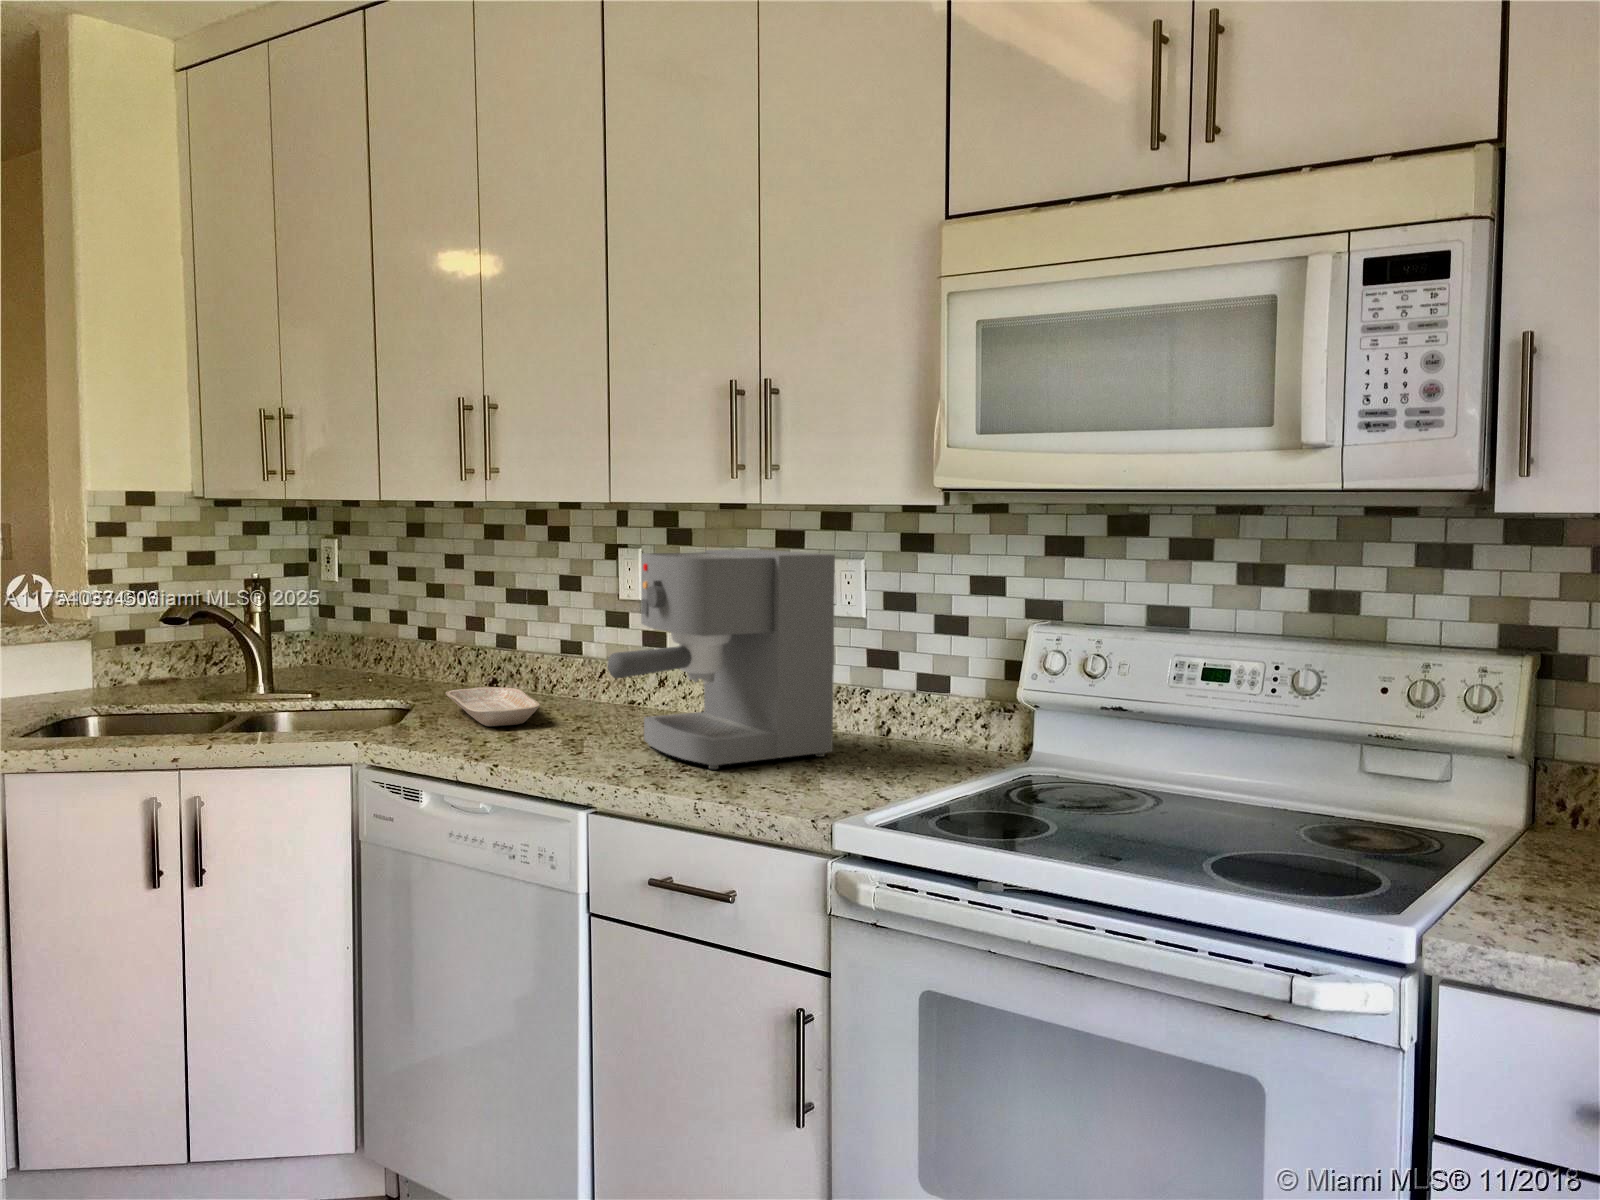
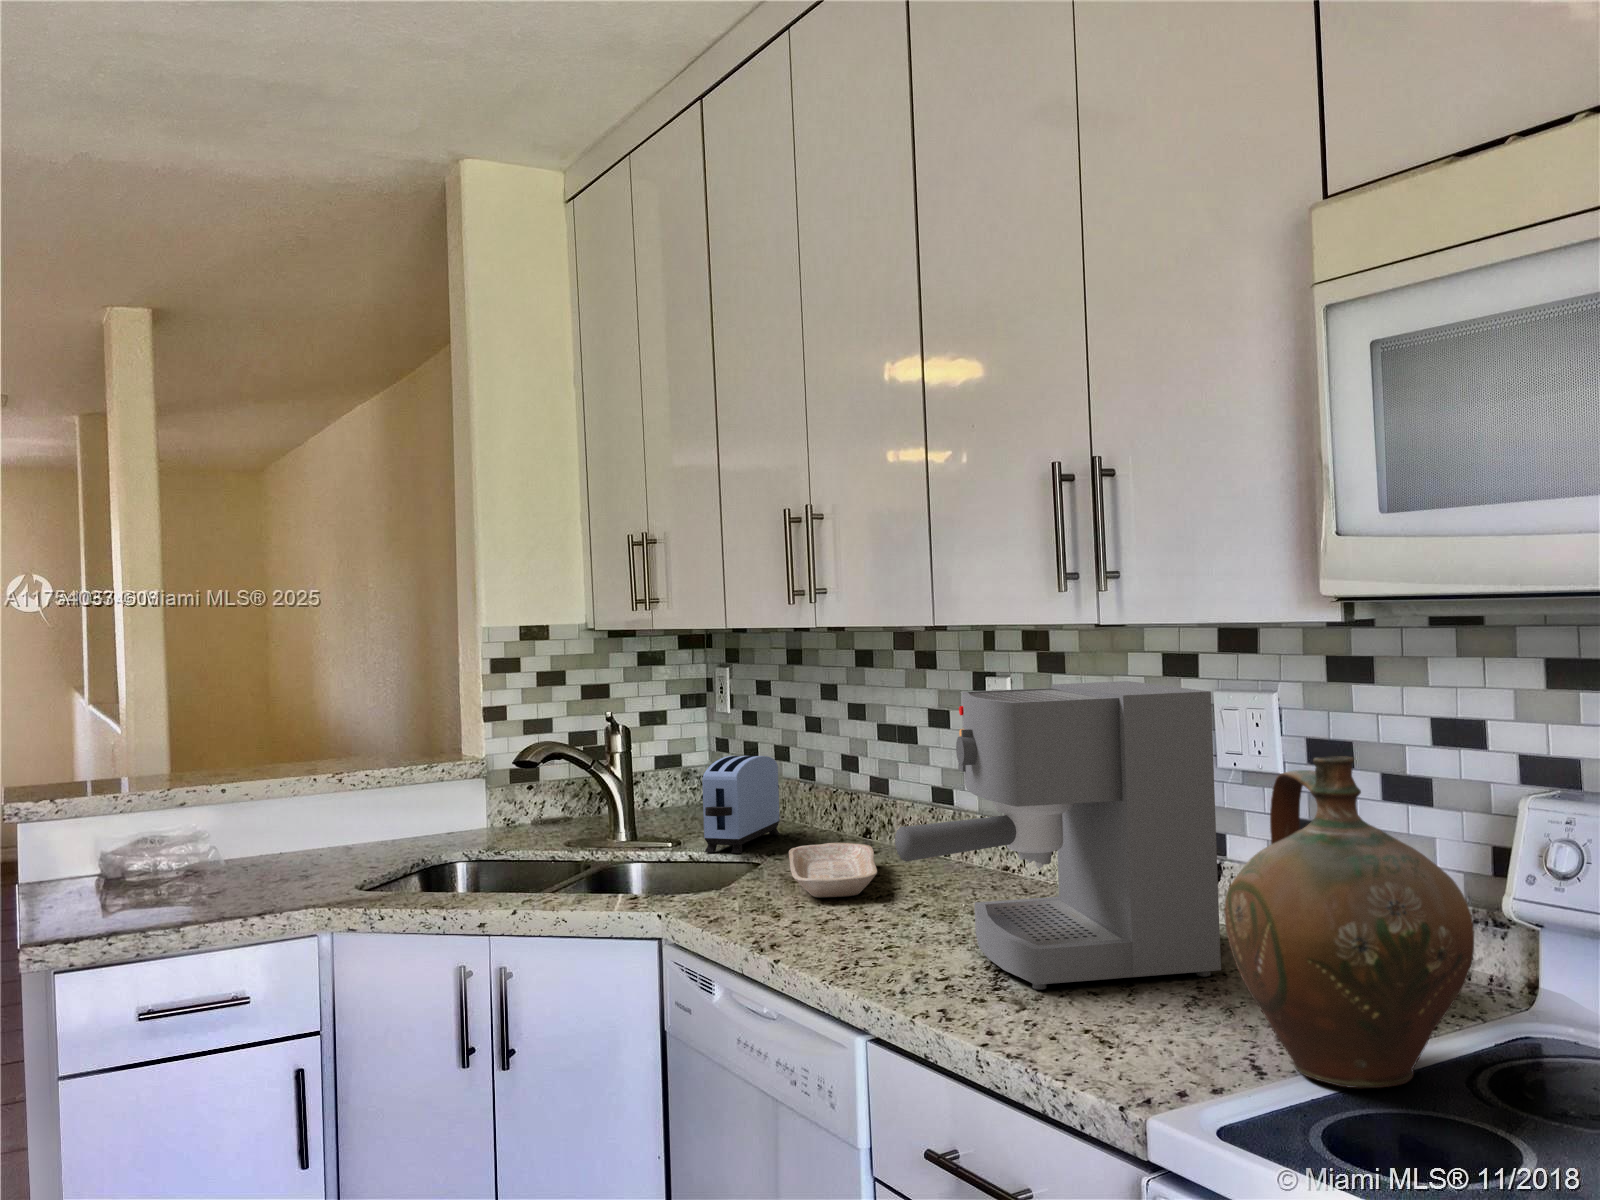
ceramic jug: none [865,593,1016,801] -> present [1224,756,1474,1088]
toaster: none [349,616,408,701] -> present [702,756,780,853]

